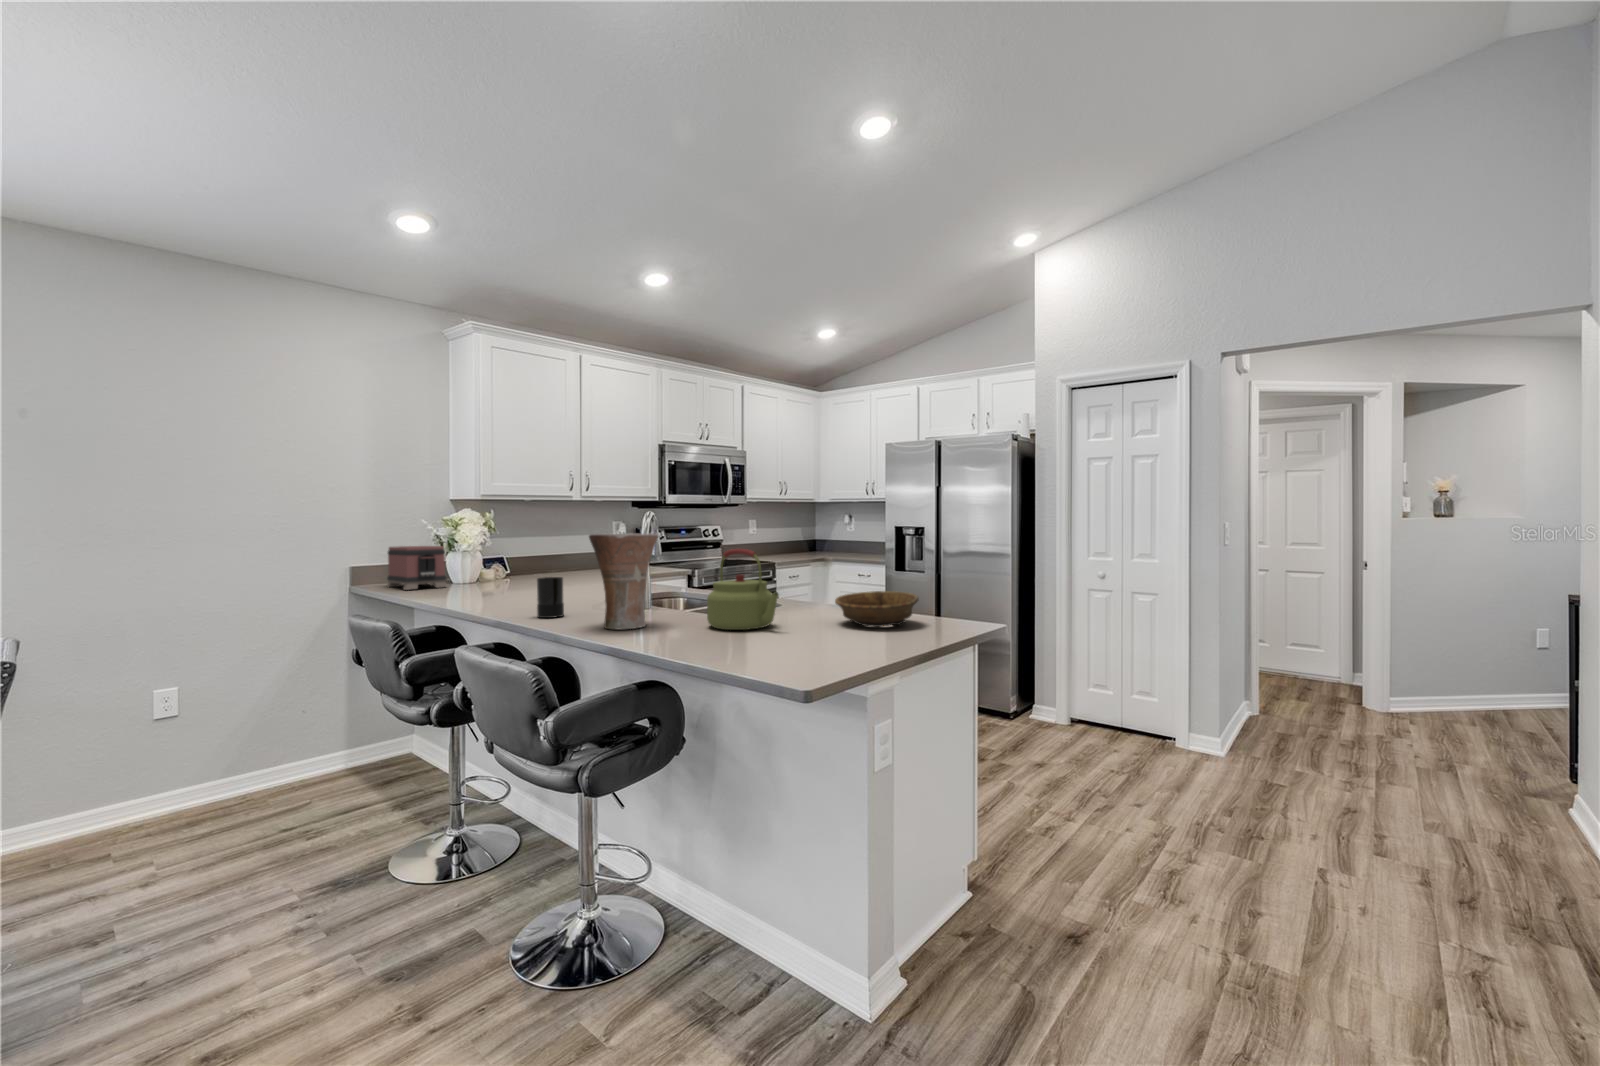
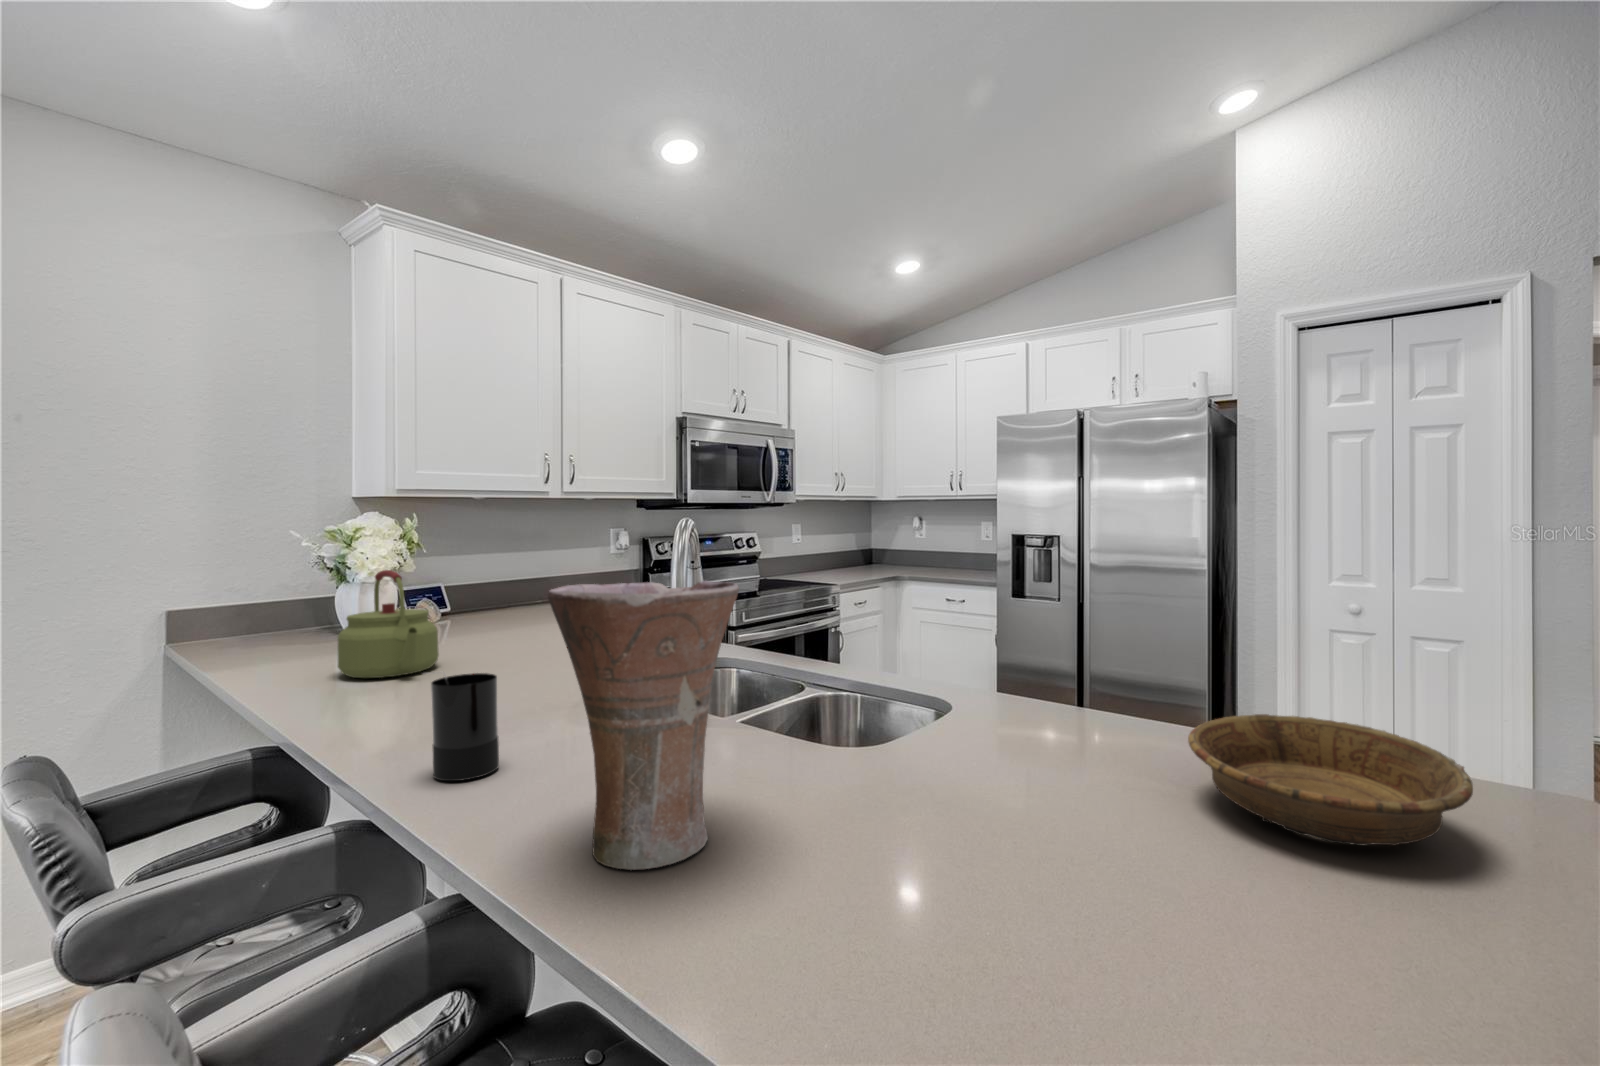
toaster: present [387,546,447,590] -> none [230,573,331,655]
kettle: present [707,549,779,630] -> present [338,570,439,678]

